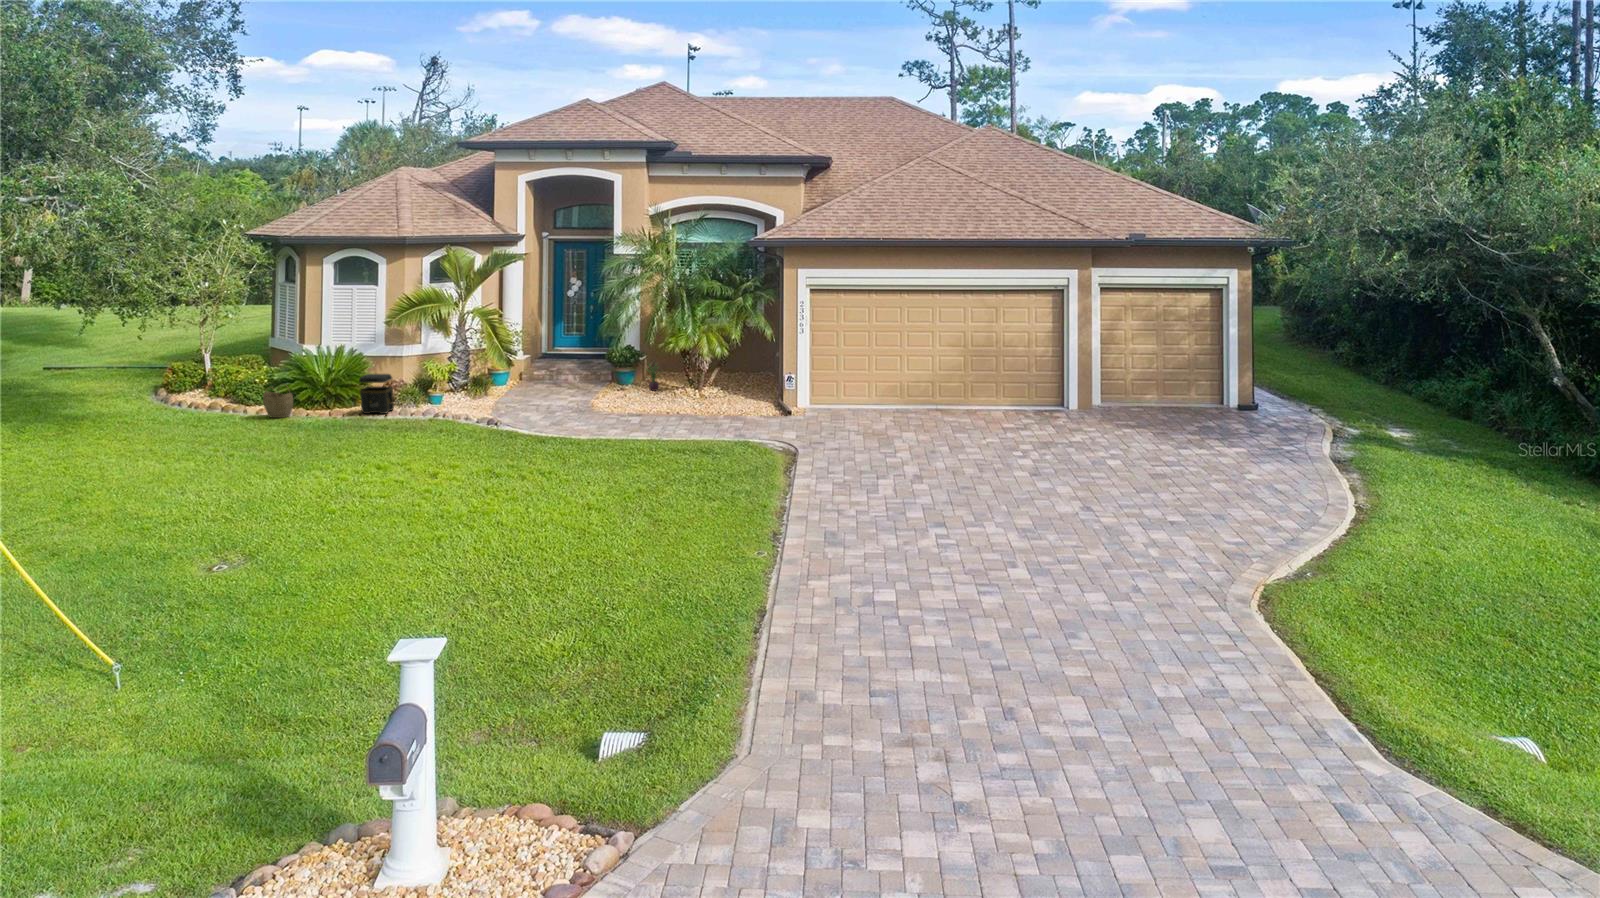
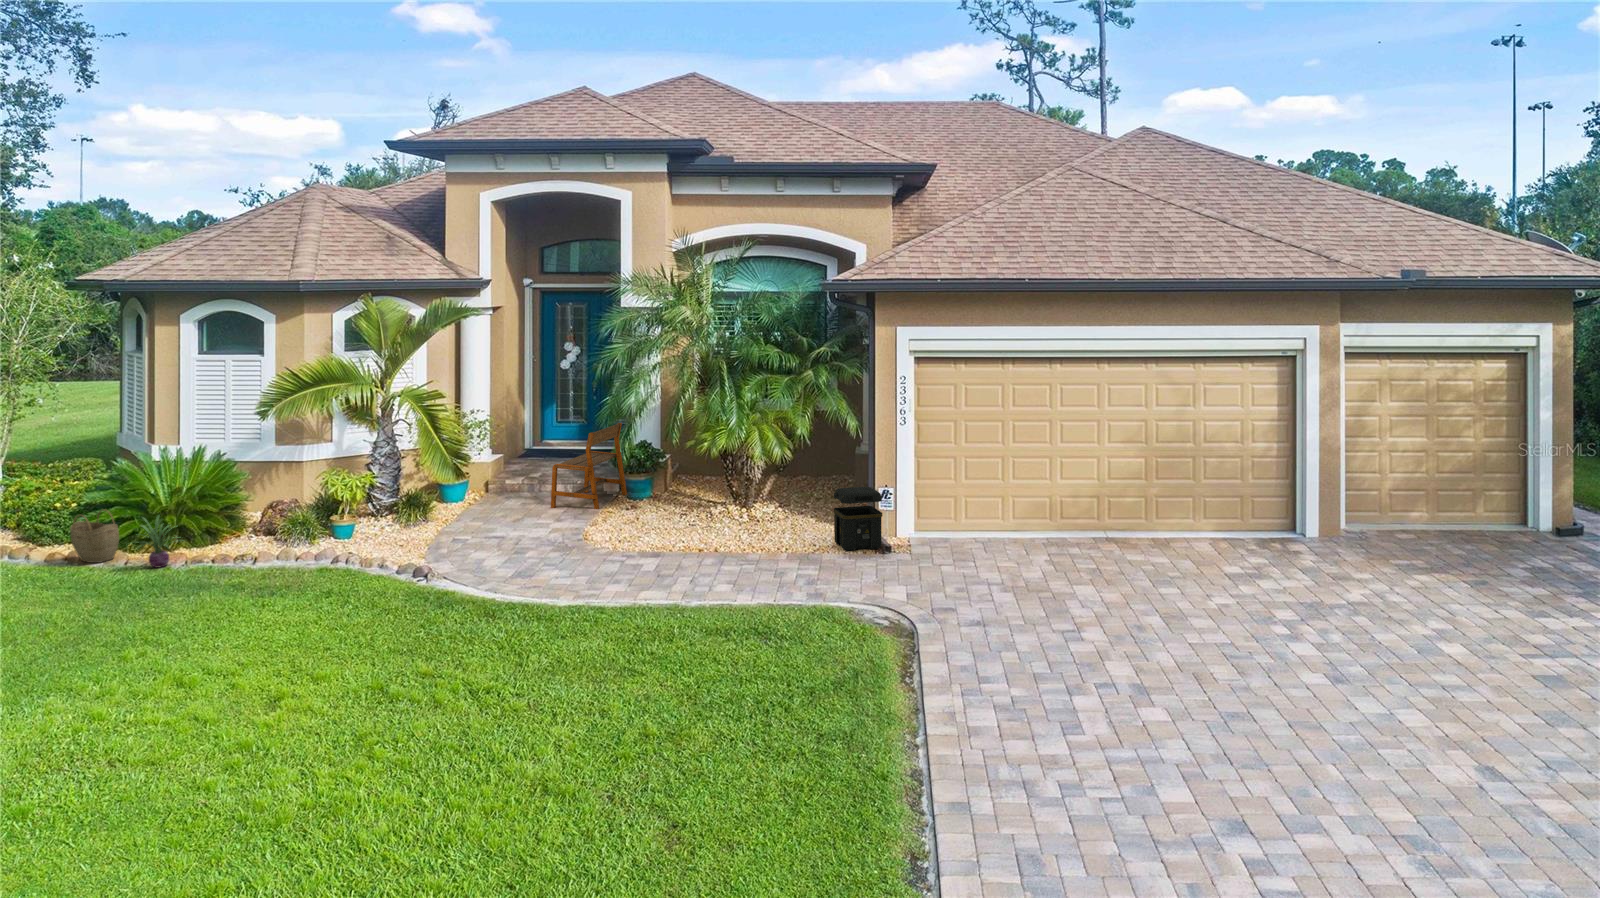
bench: none [568,333,619,392] -> present [551,423,627,509]
decorative plant: present [646,365,659,391] -> present [142,515,170,568]
toolbox: present [359,374,394,414] -> present [834,487,883,551]

